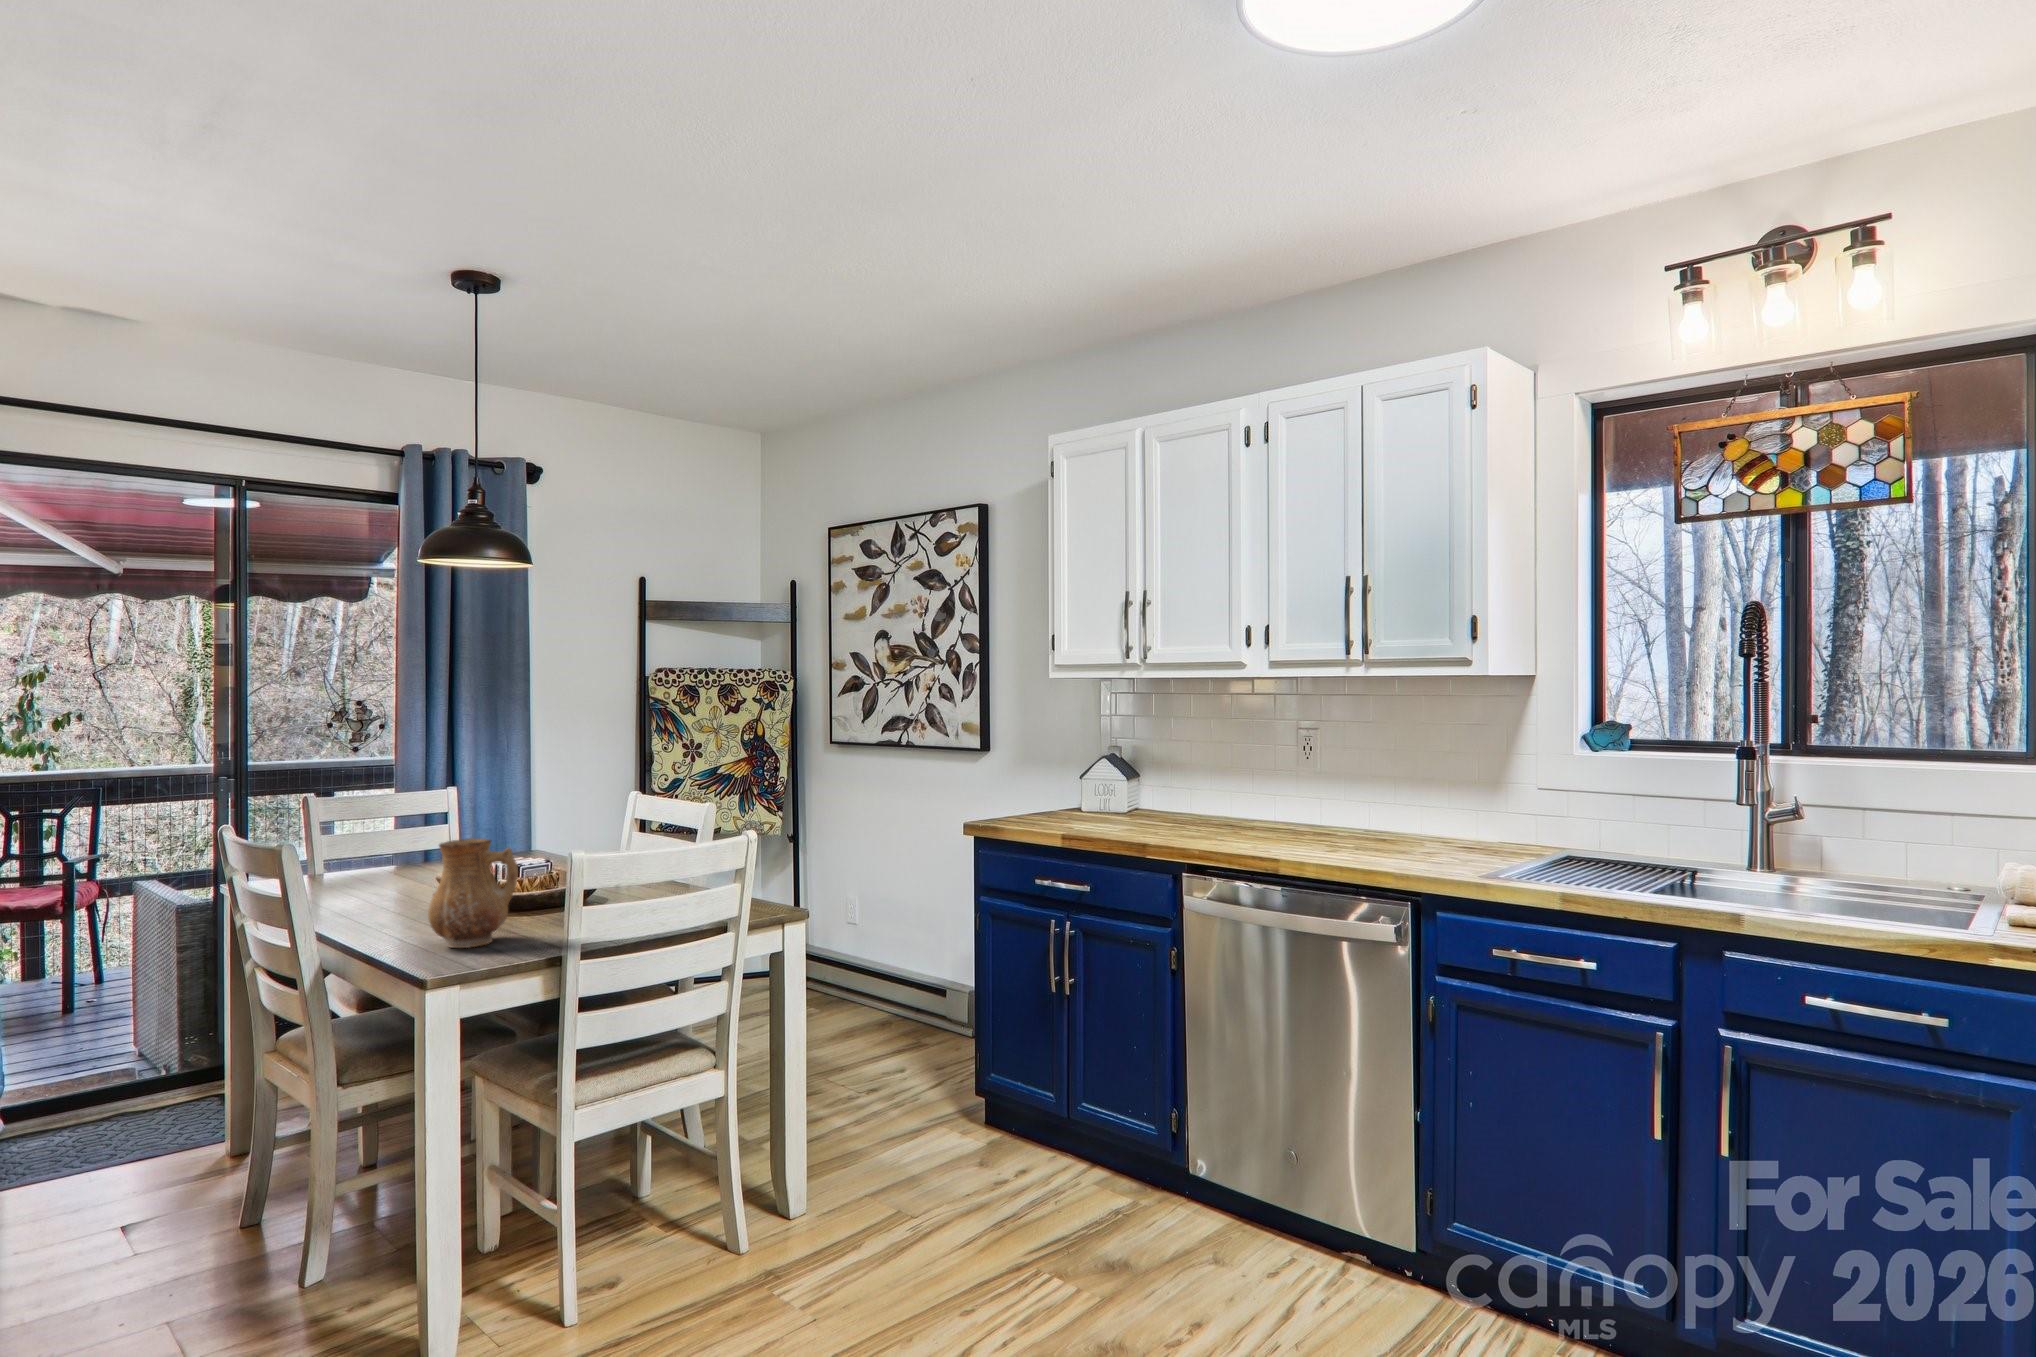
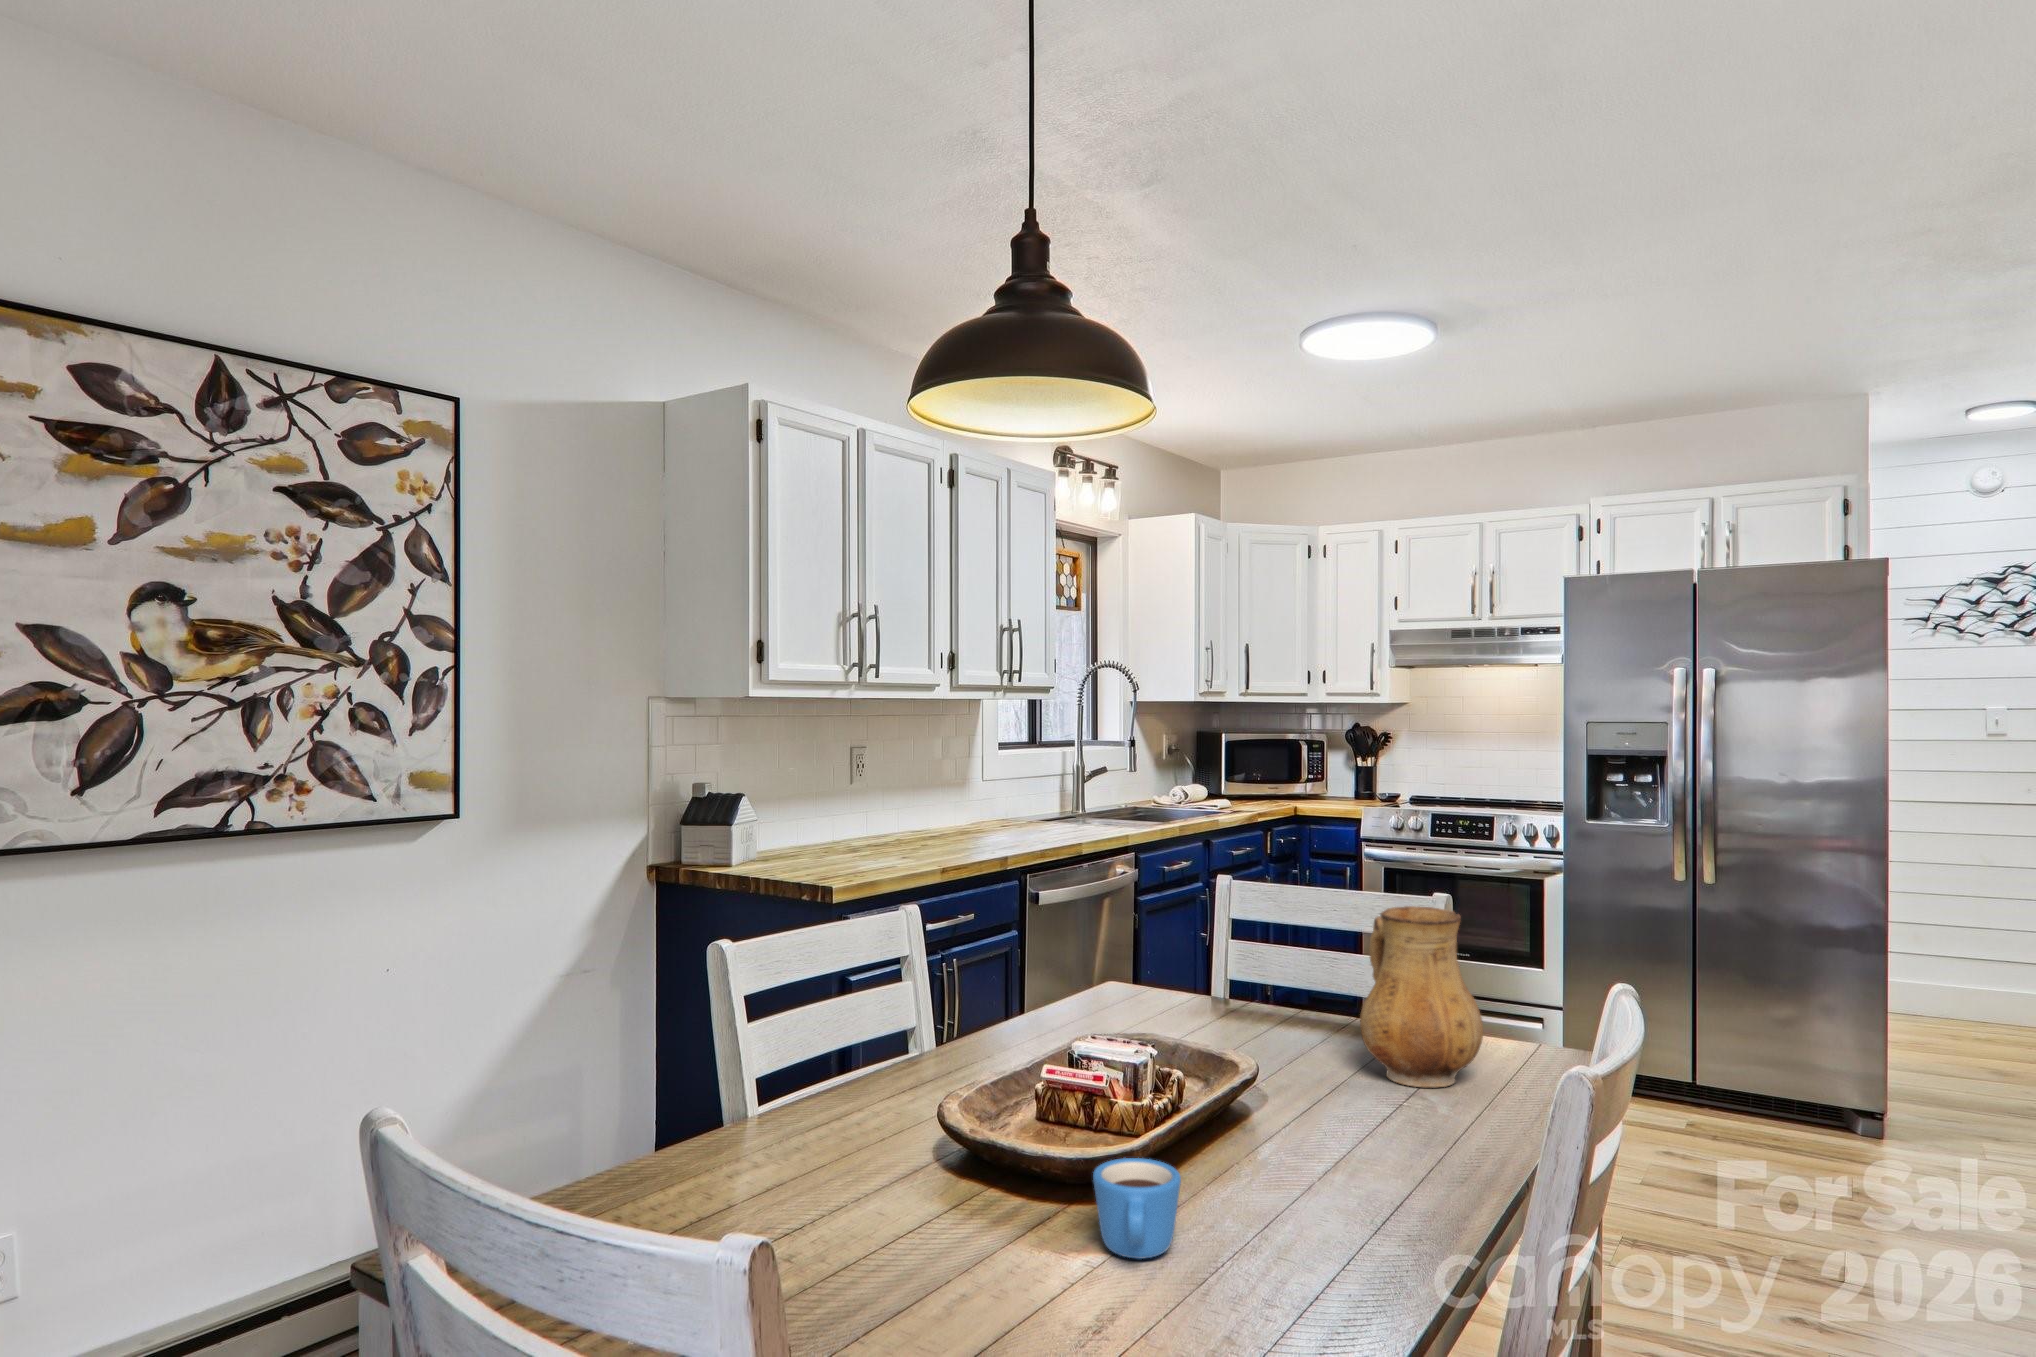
mug: none [370,870,408,900] -> present [1093,1158,1181,1259]

